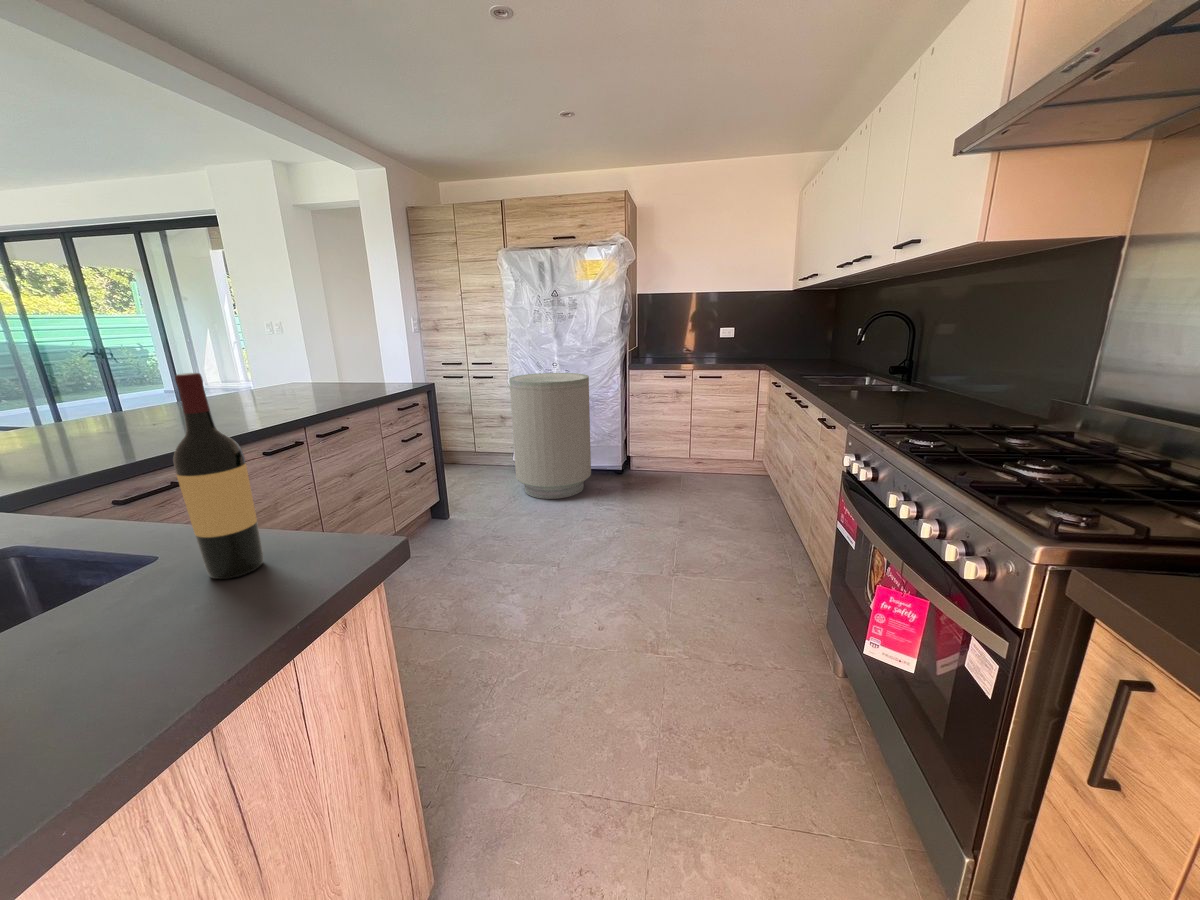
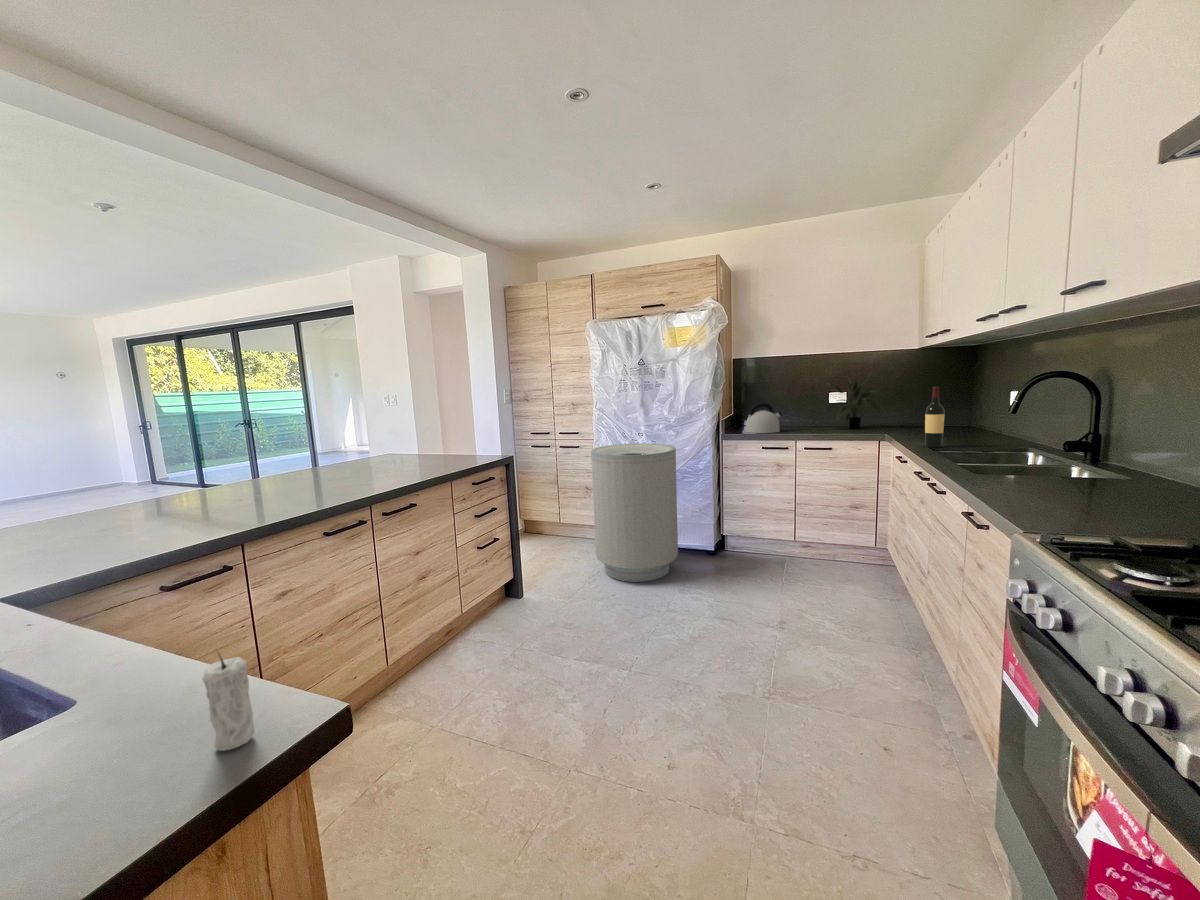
potted plant: none [716,308,764,360] -> present [826,373,884,428]
kettle: none [649,336,681,363] -> present [746,403,782,433]
wine bottle: present [173,373,263,579] -> present [925,387,945,447]
candle: none [298,493,337,570] -> present [202,654,254,751]

